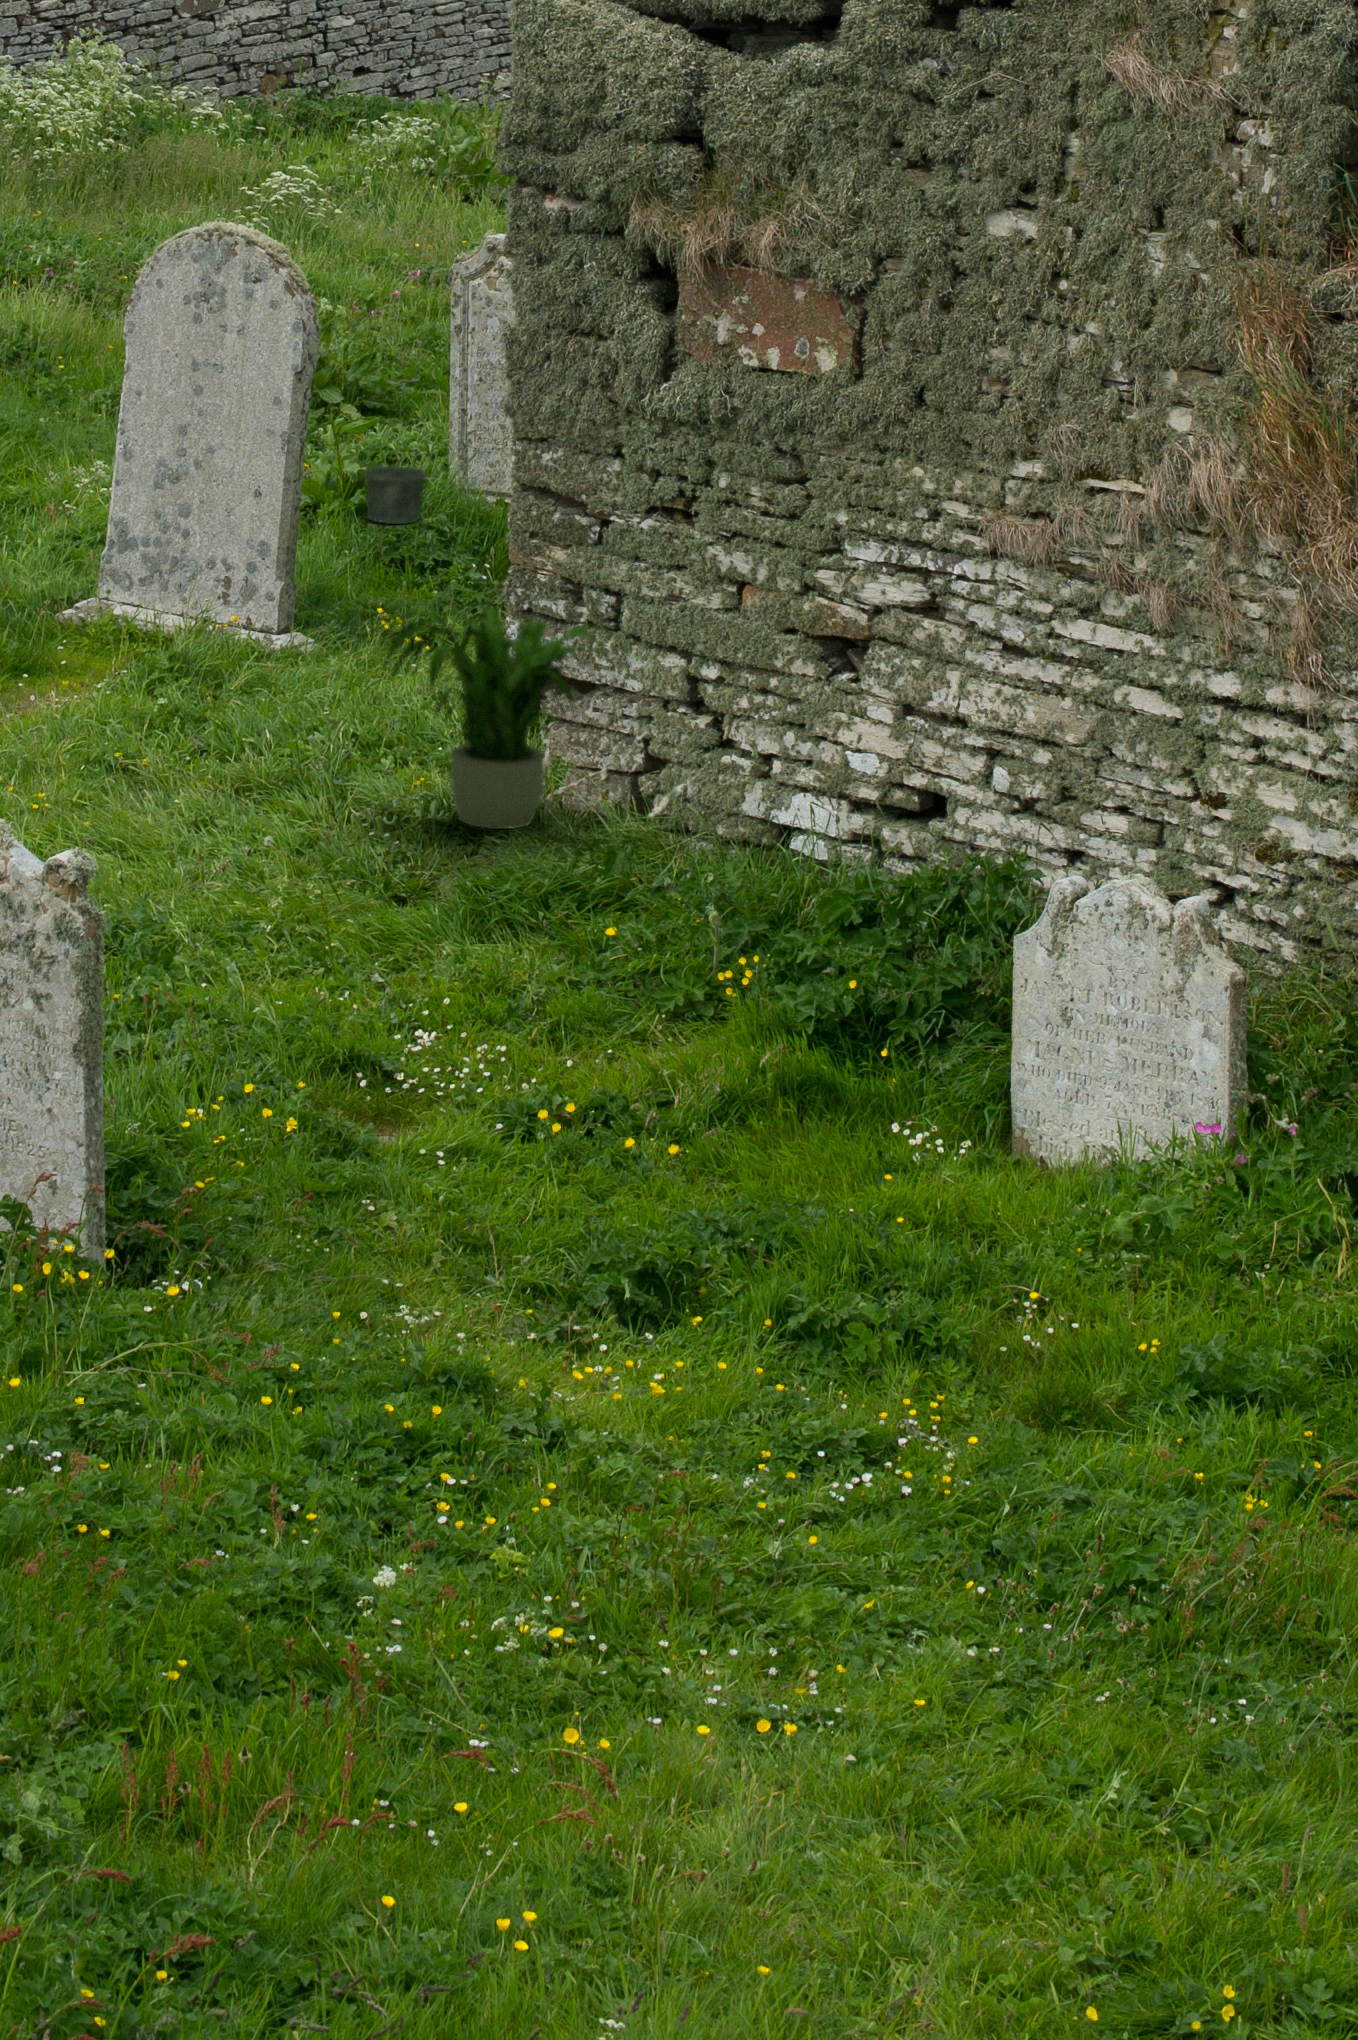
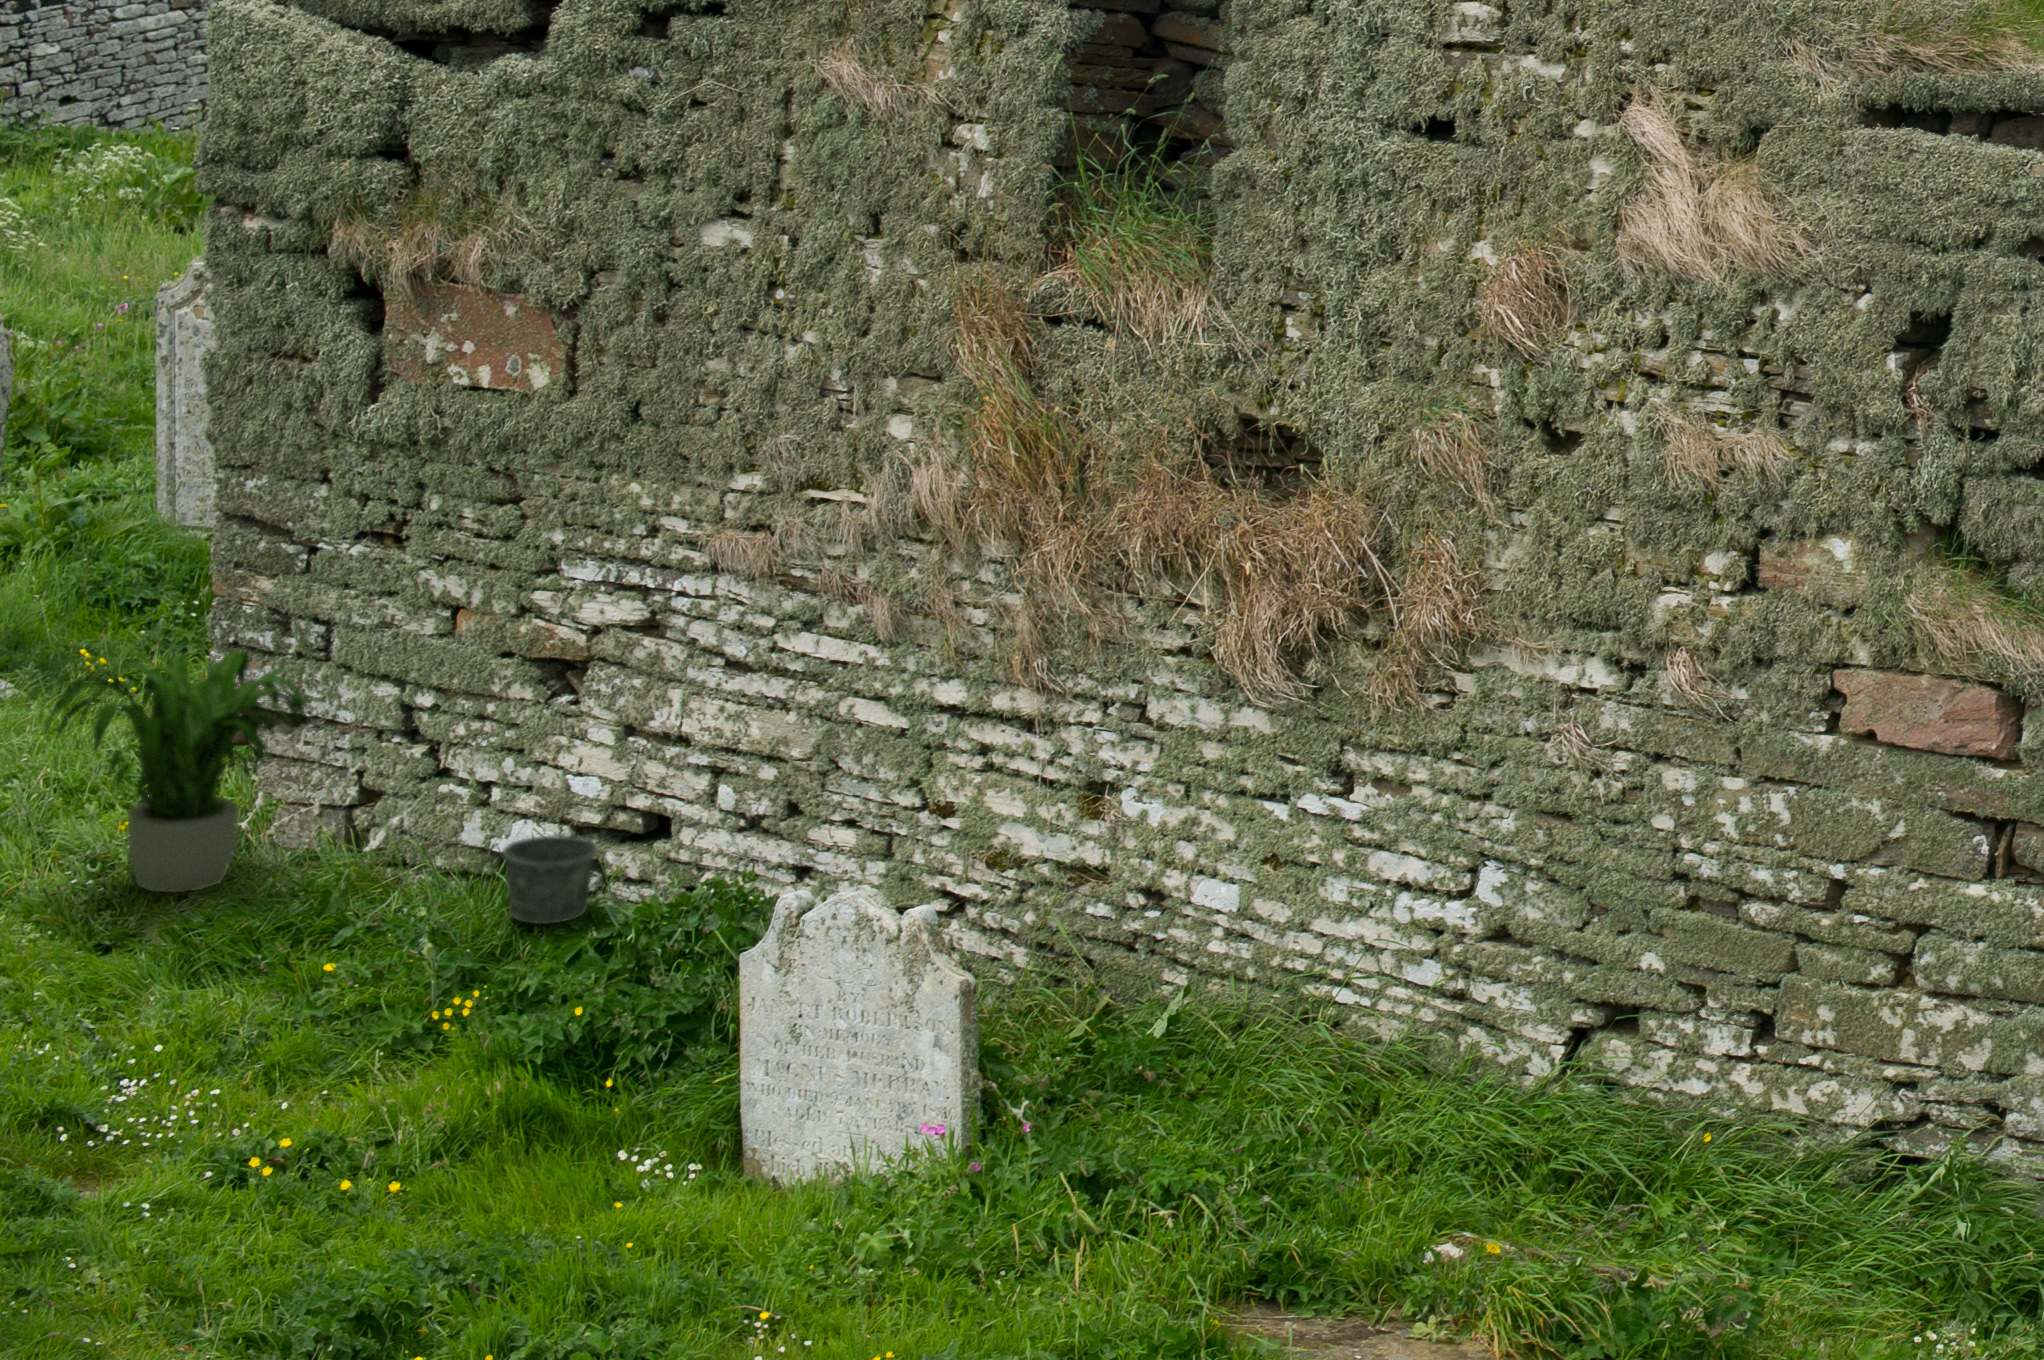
bucket: present [363,466,427,524] -> present [502,805,598,924]

